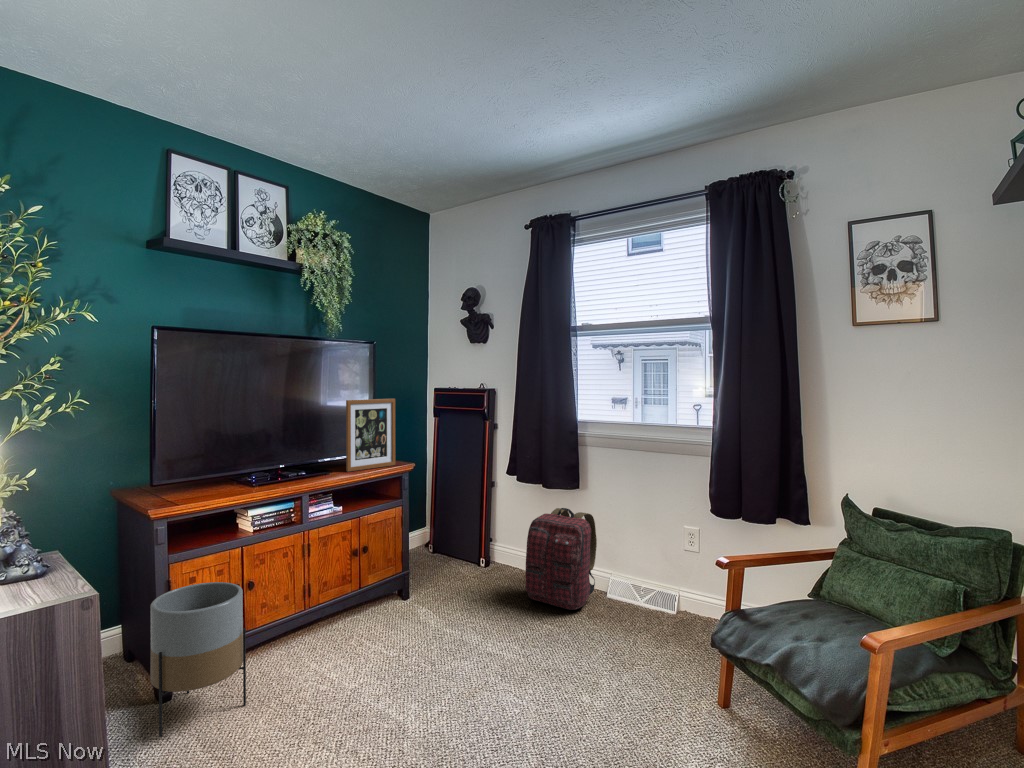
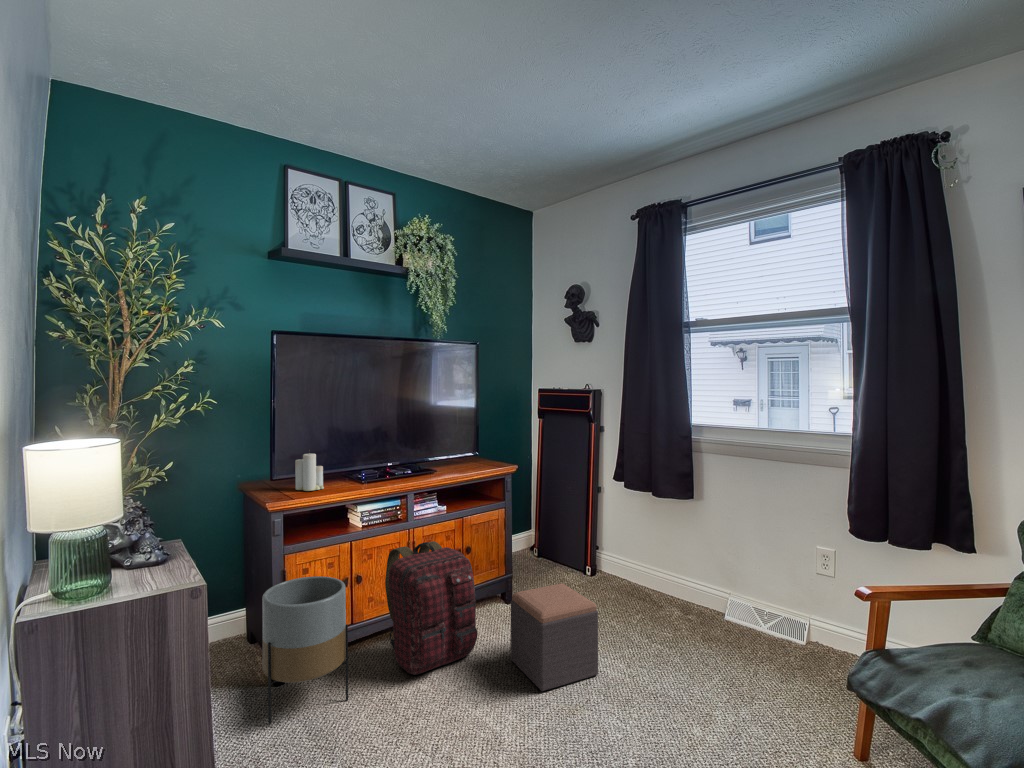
picture frame: present [346,399,395,472] -> none [449,399,498,472]
candle: none [181,452,214,495] -> present [295,453,324,491]
backpack: present [525,508,597,610] -> present [385,541,478,675]
footstool: none [412,574,496,676] -> present [511,583,598,691]

